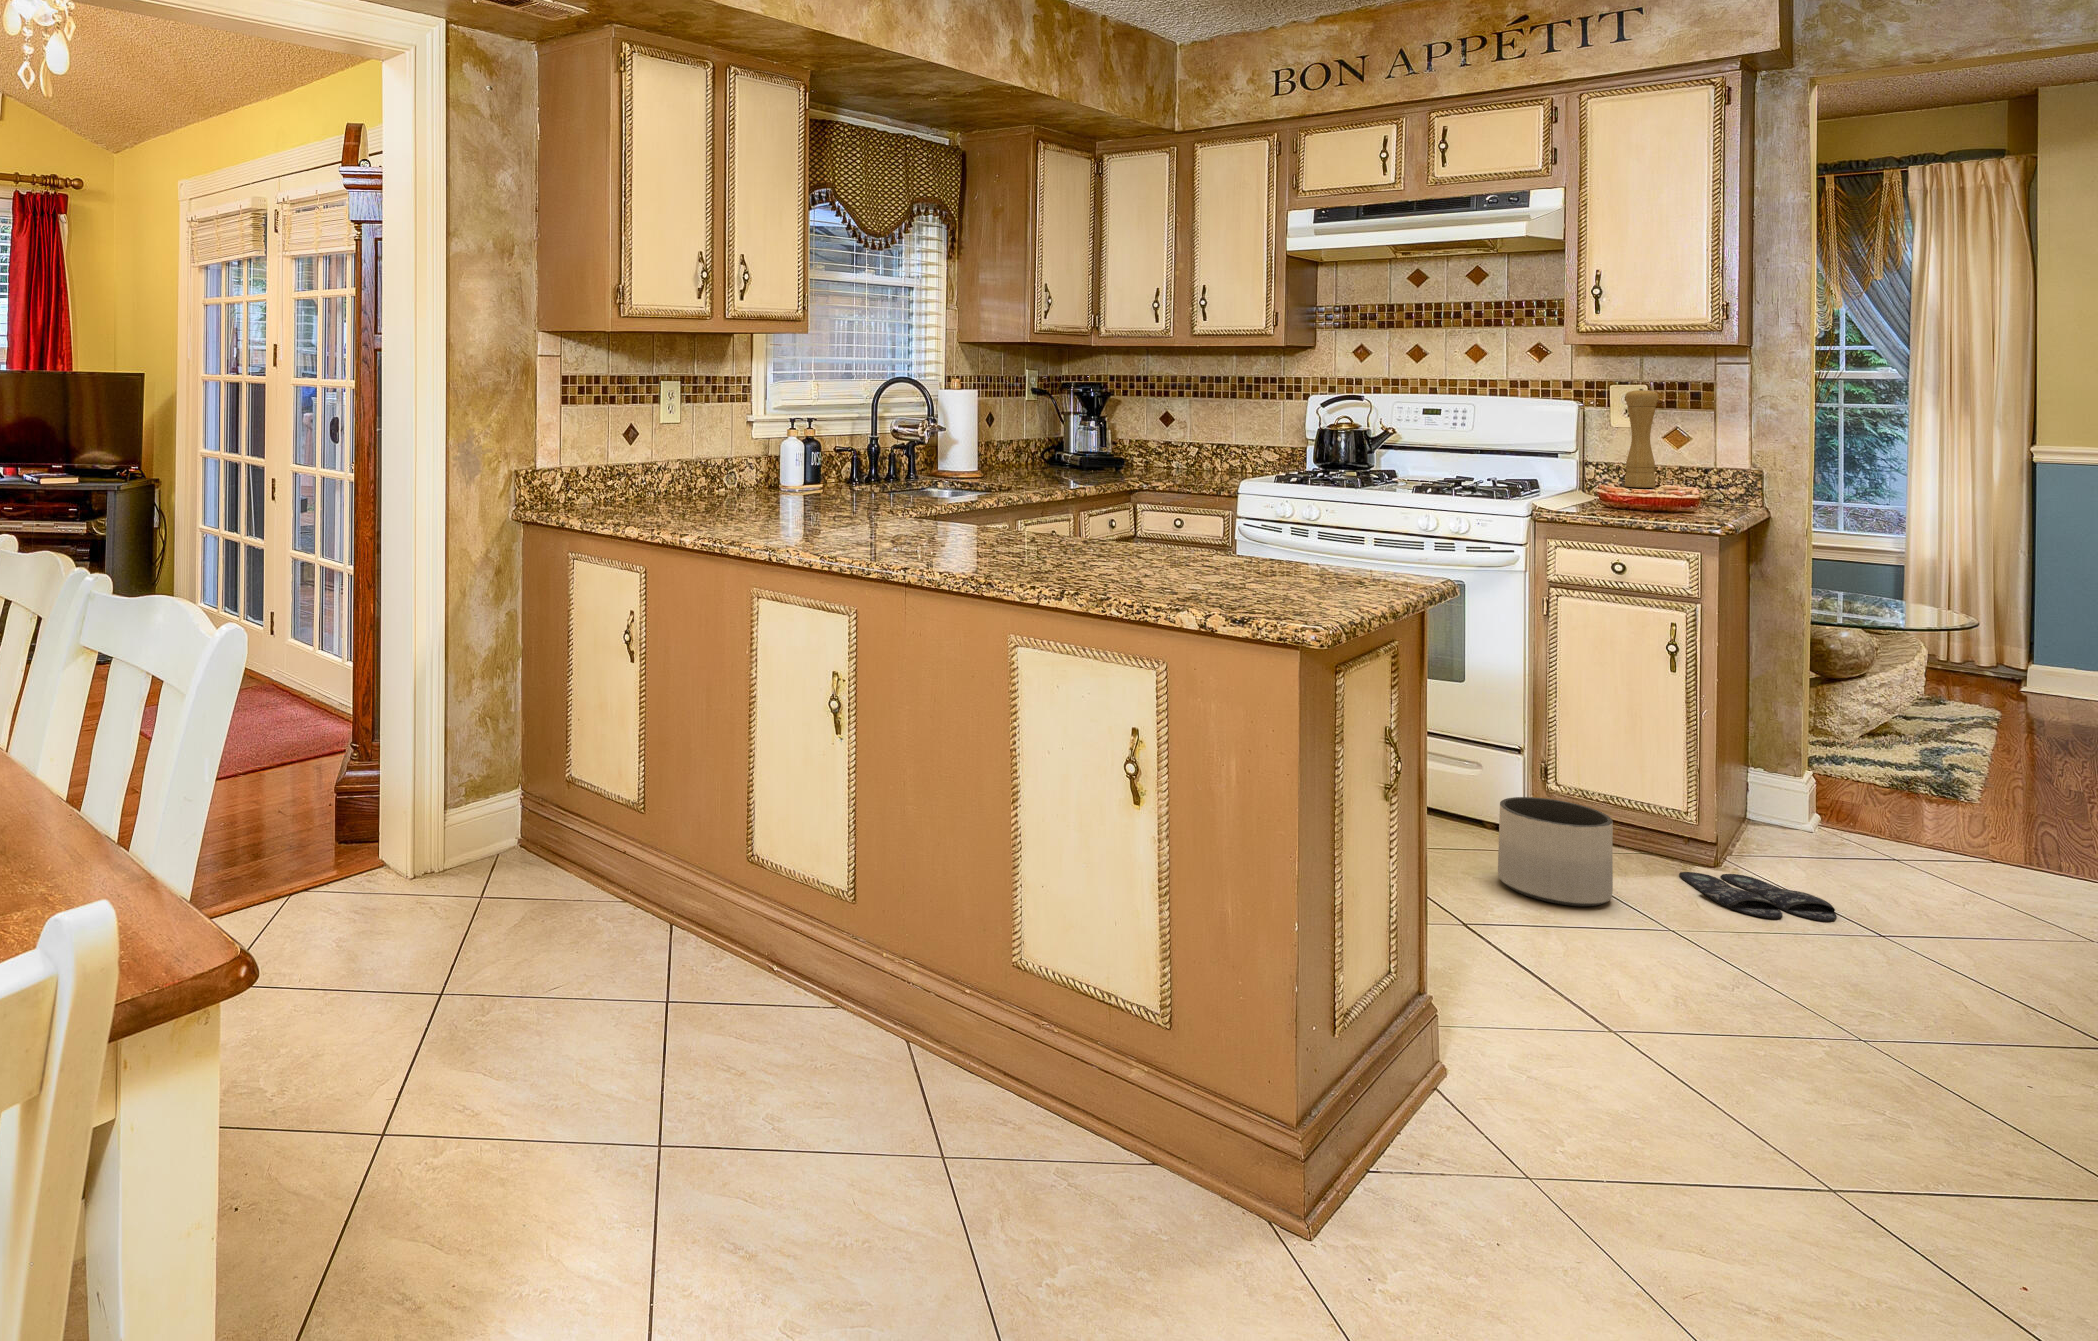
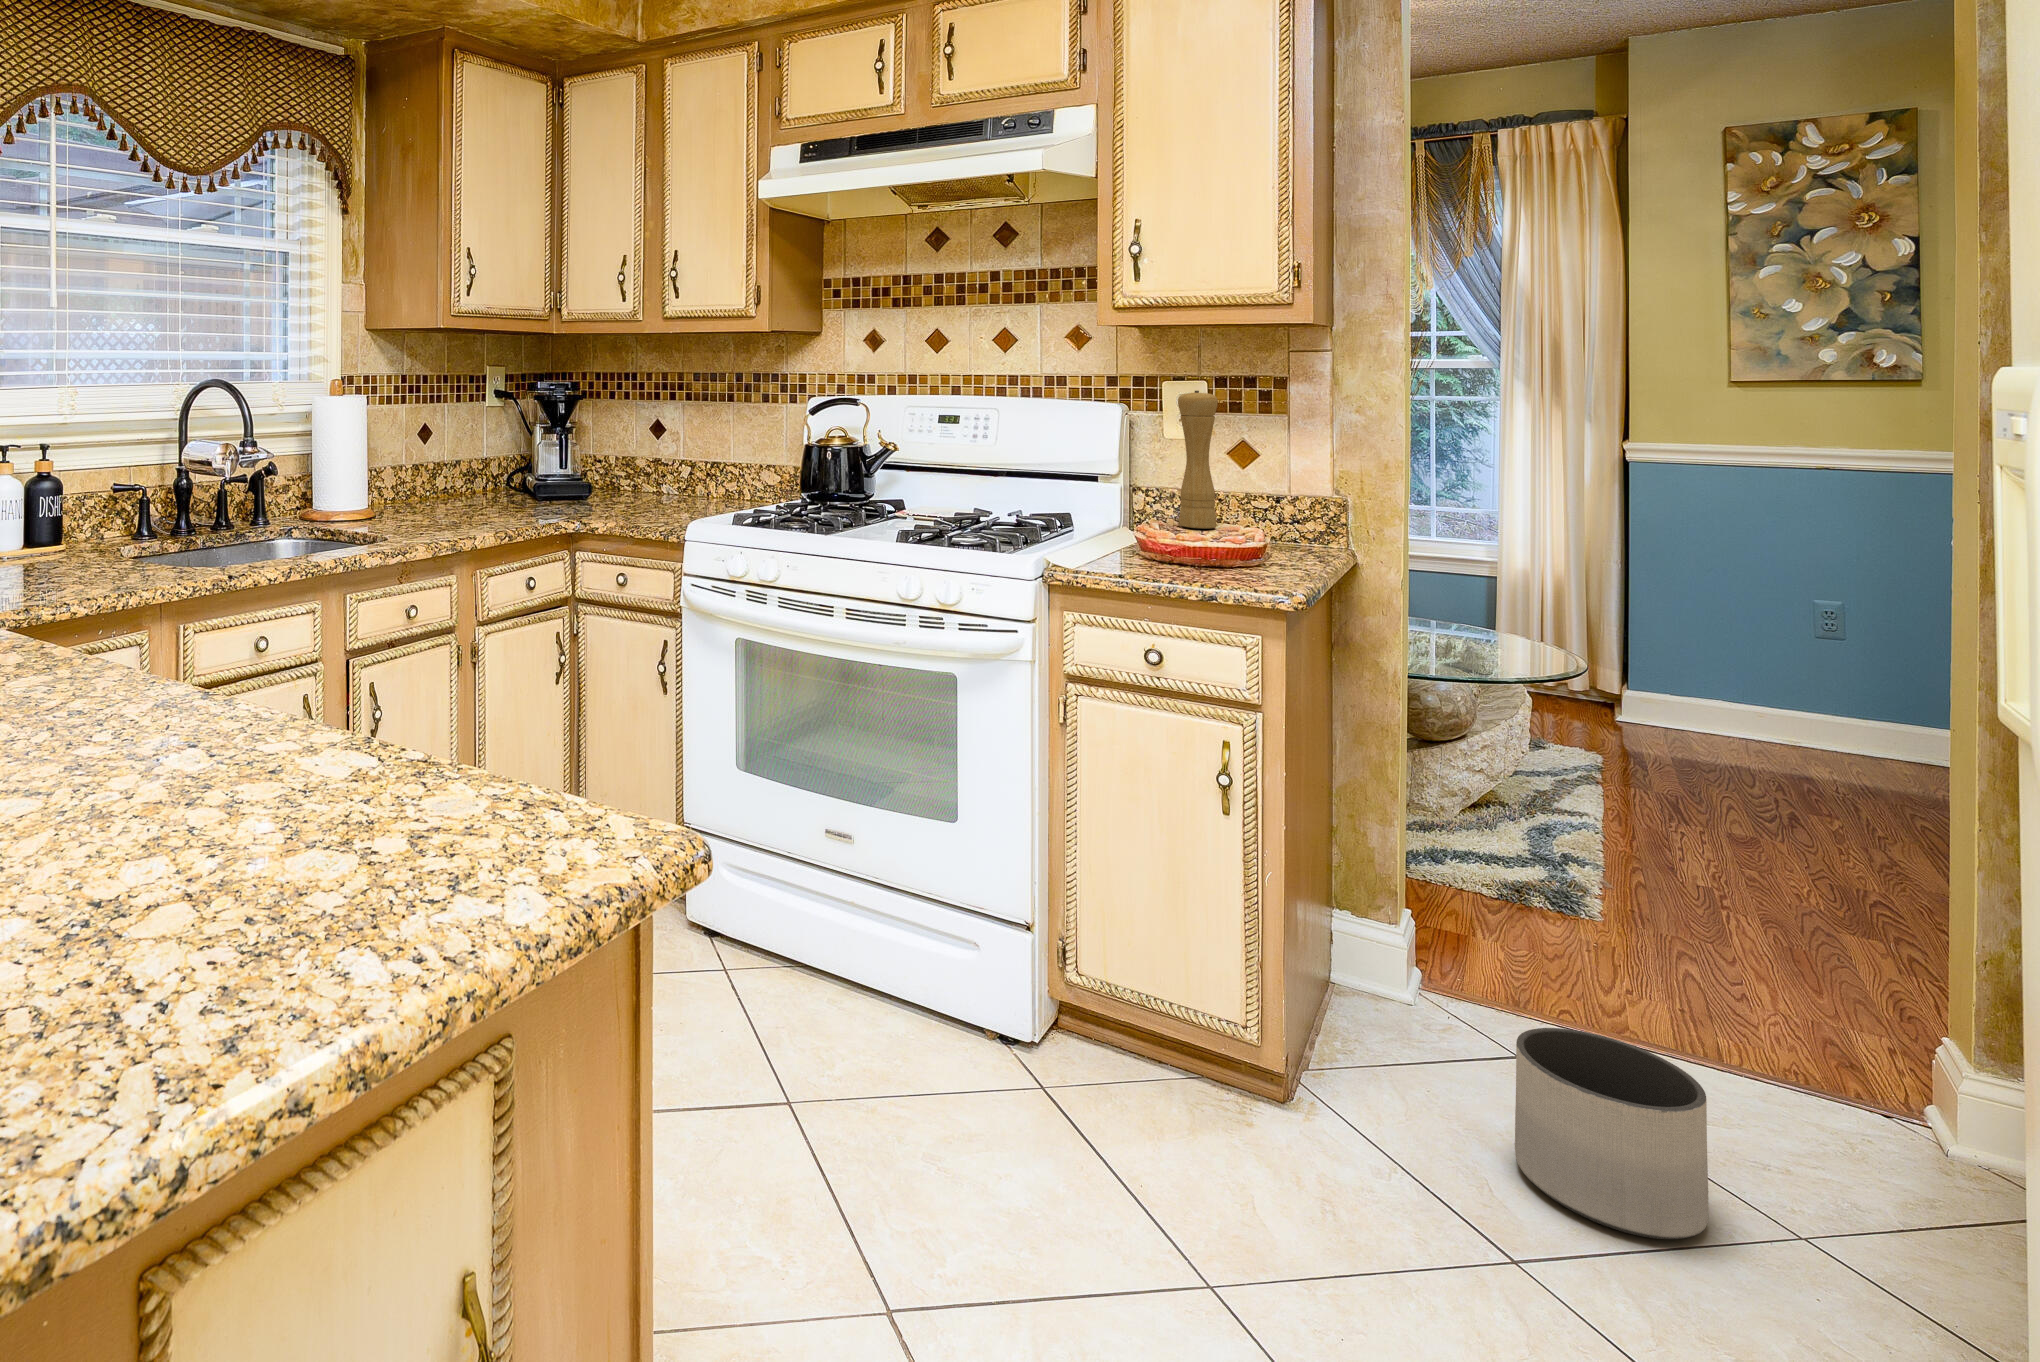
planter: present [1498,797,1613,906] -> present [1515,1028,1709,1239]
slippers: present [1679,872,1837,921] -> none [1239,1162,1463,1299]

